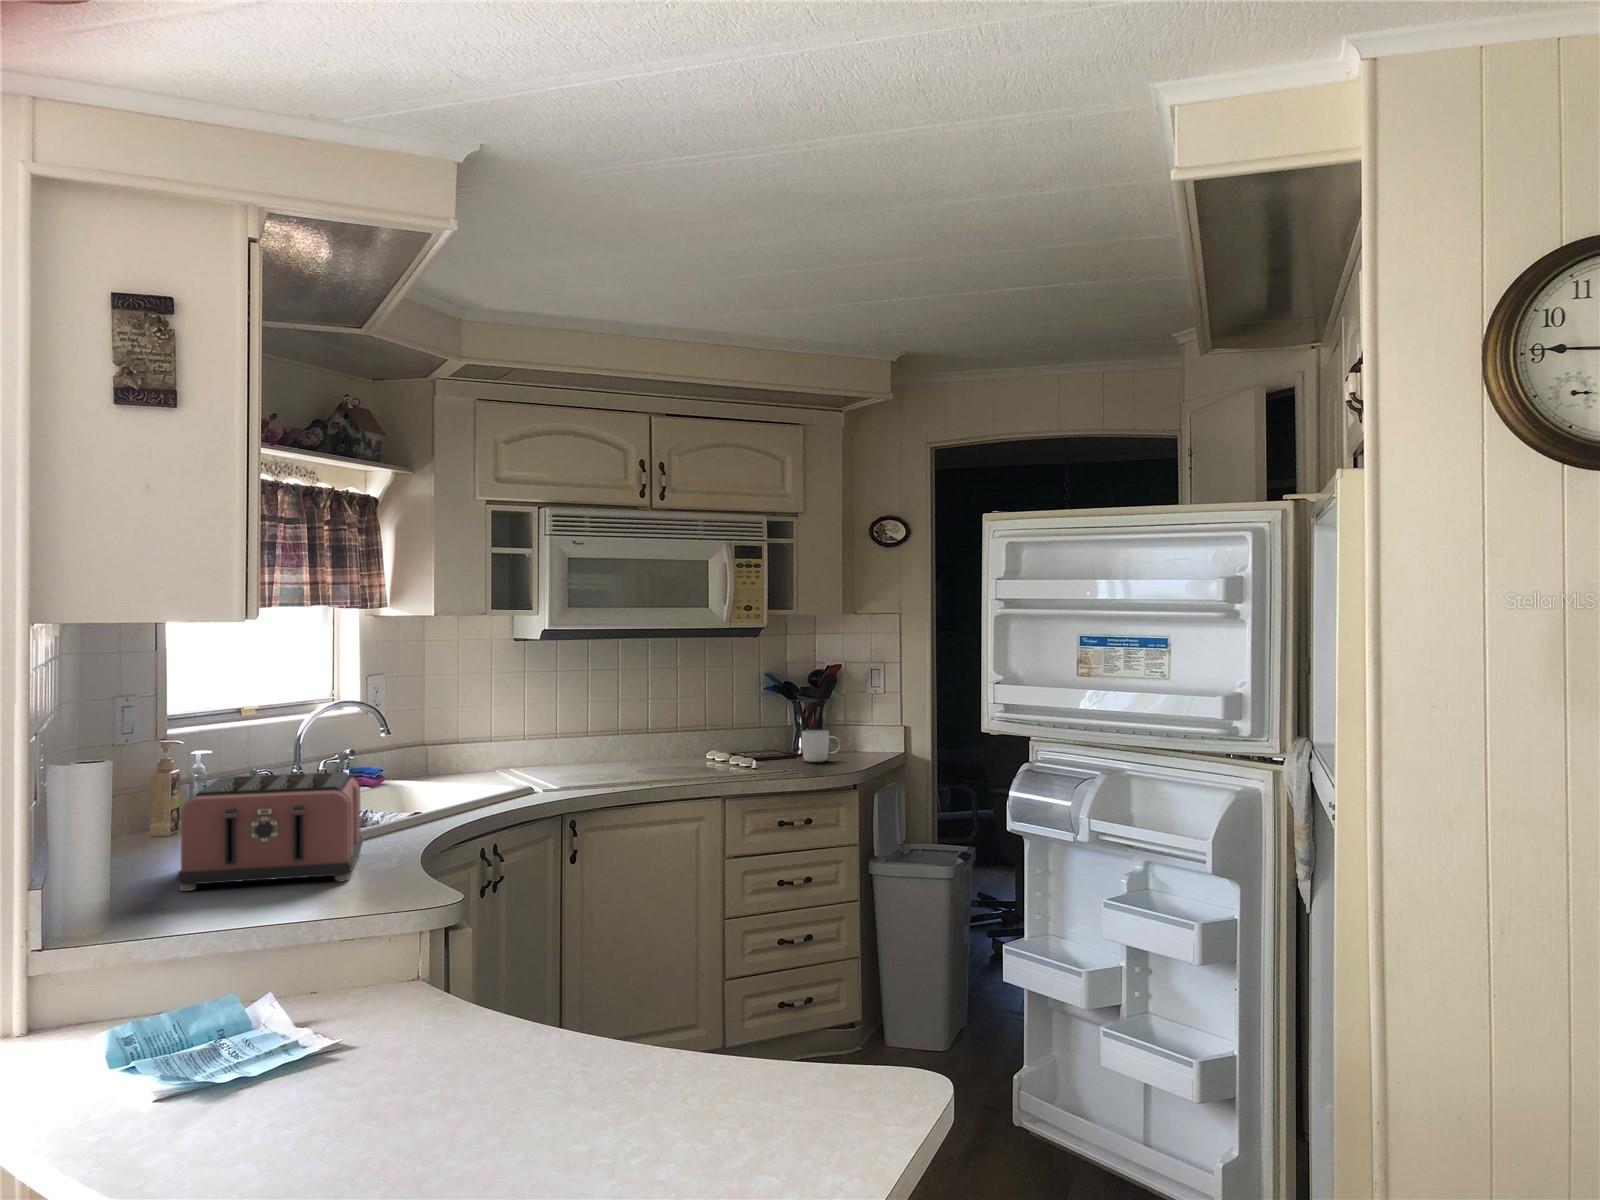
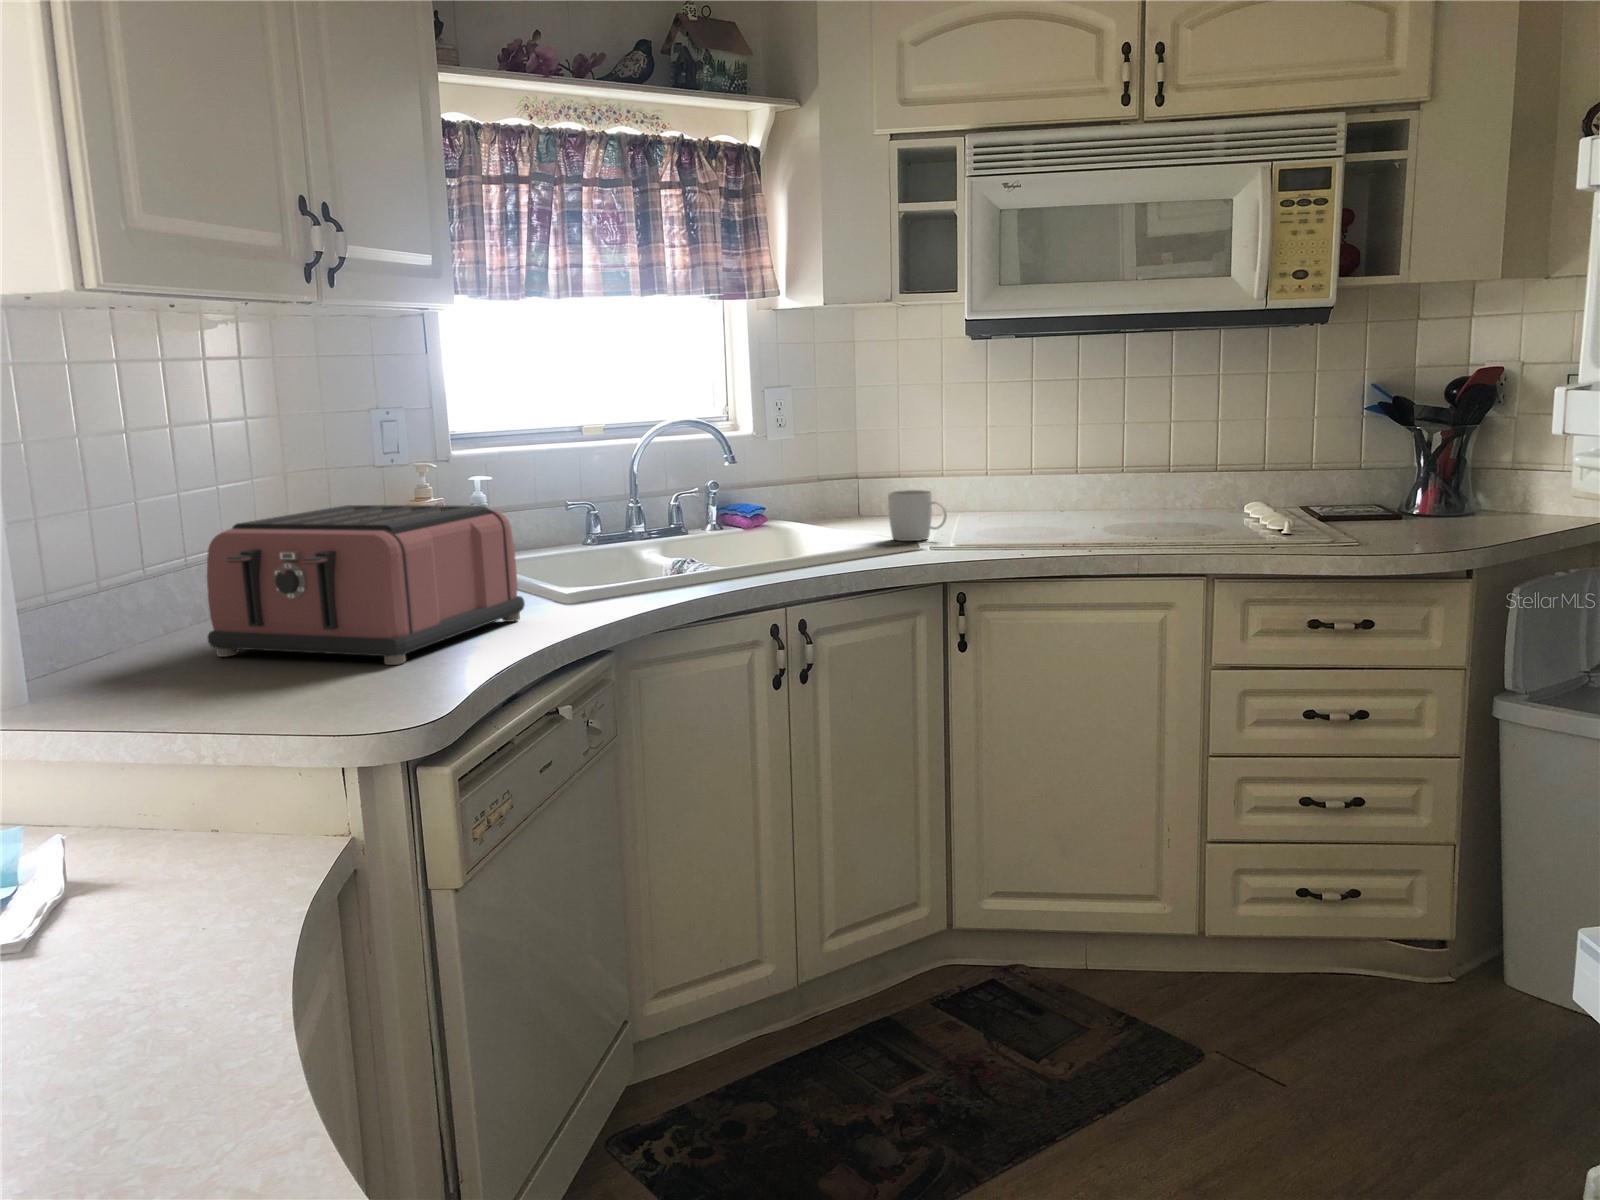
mug: present [802,730,837,762] -> present [888,490,947,541]

